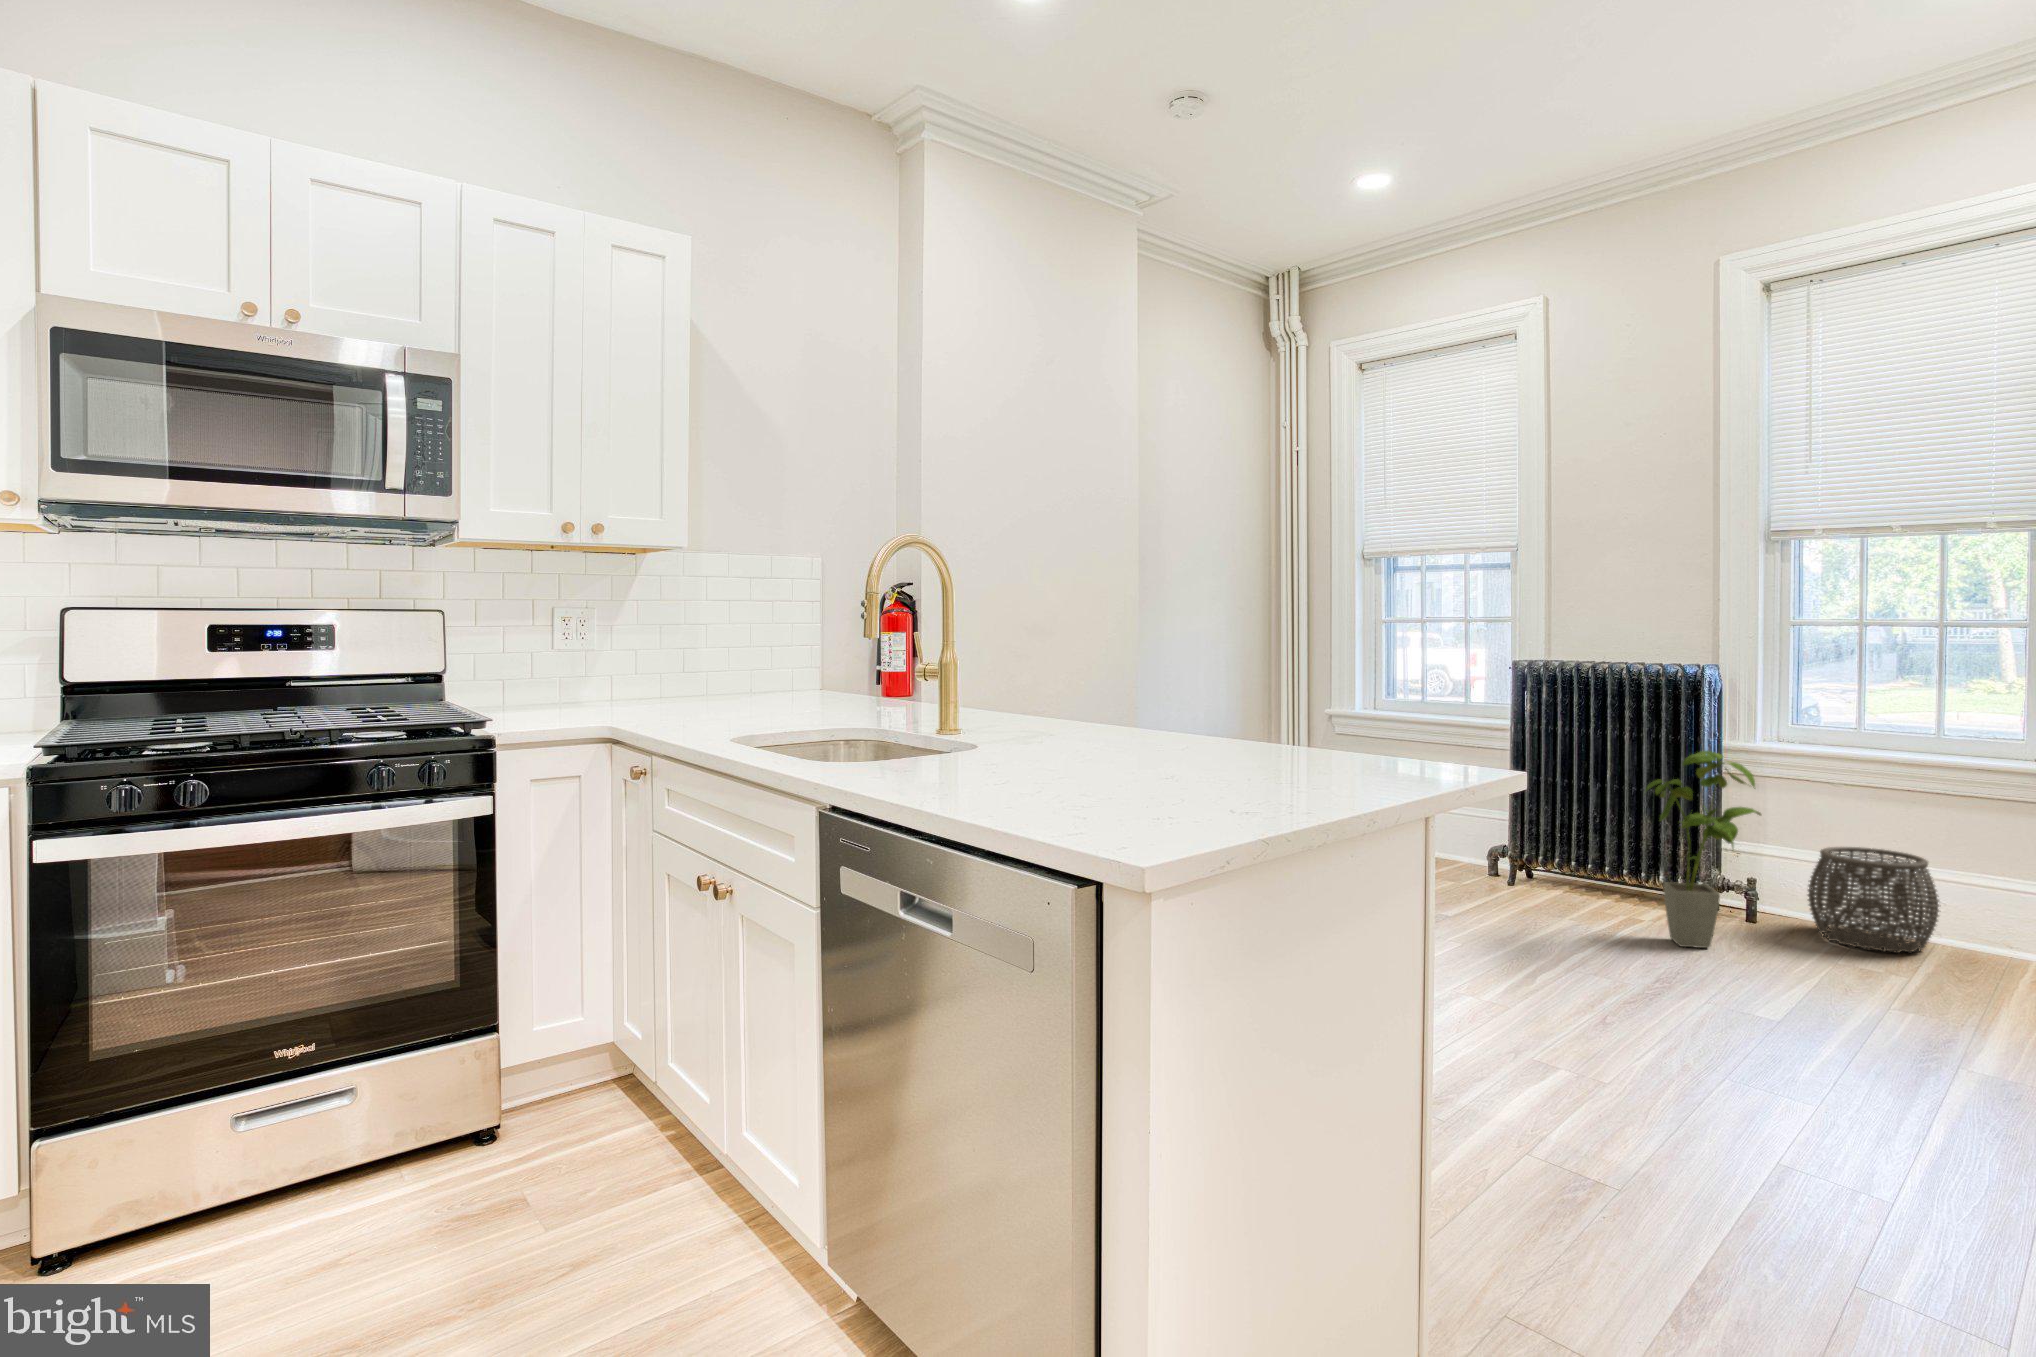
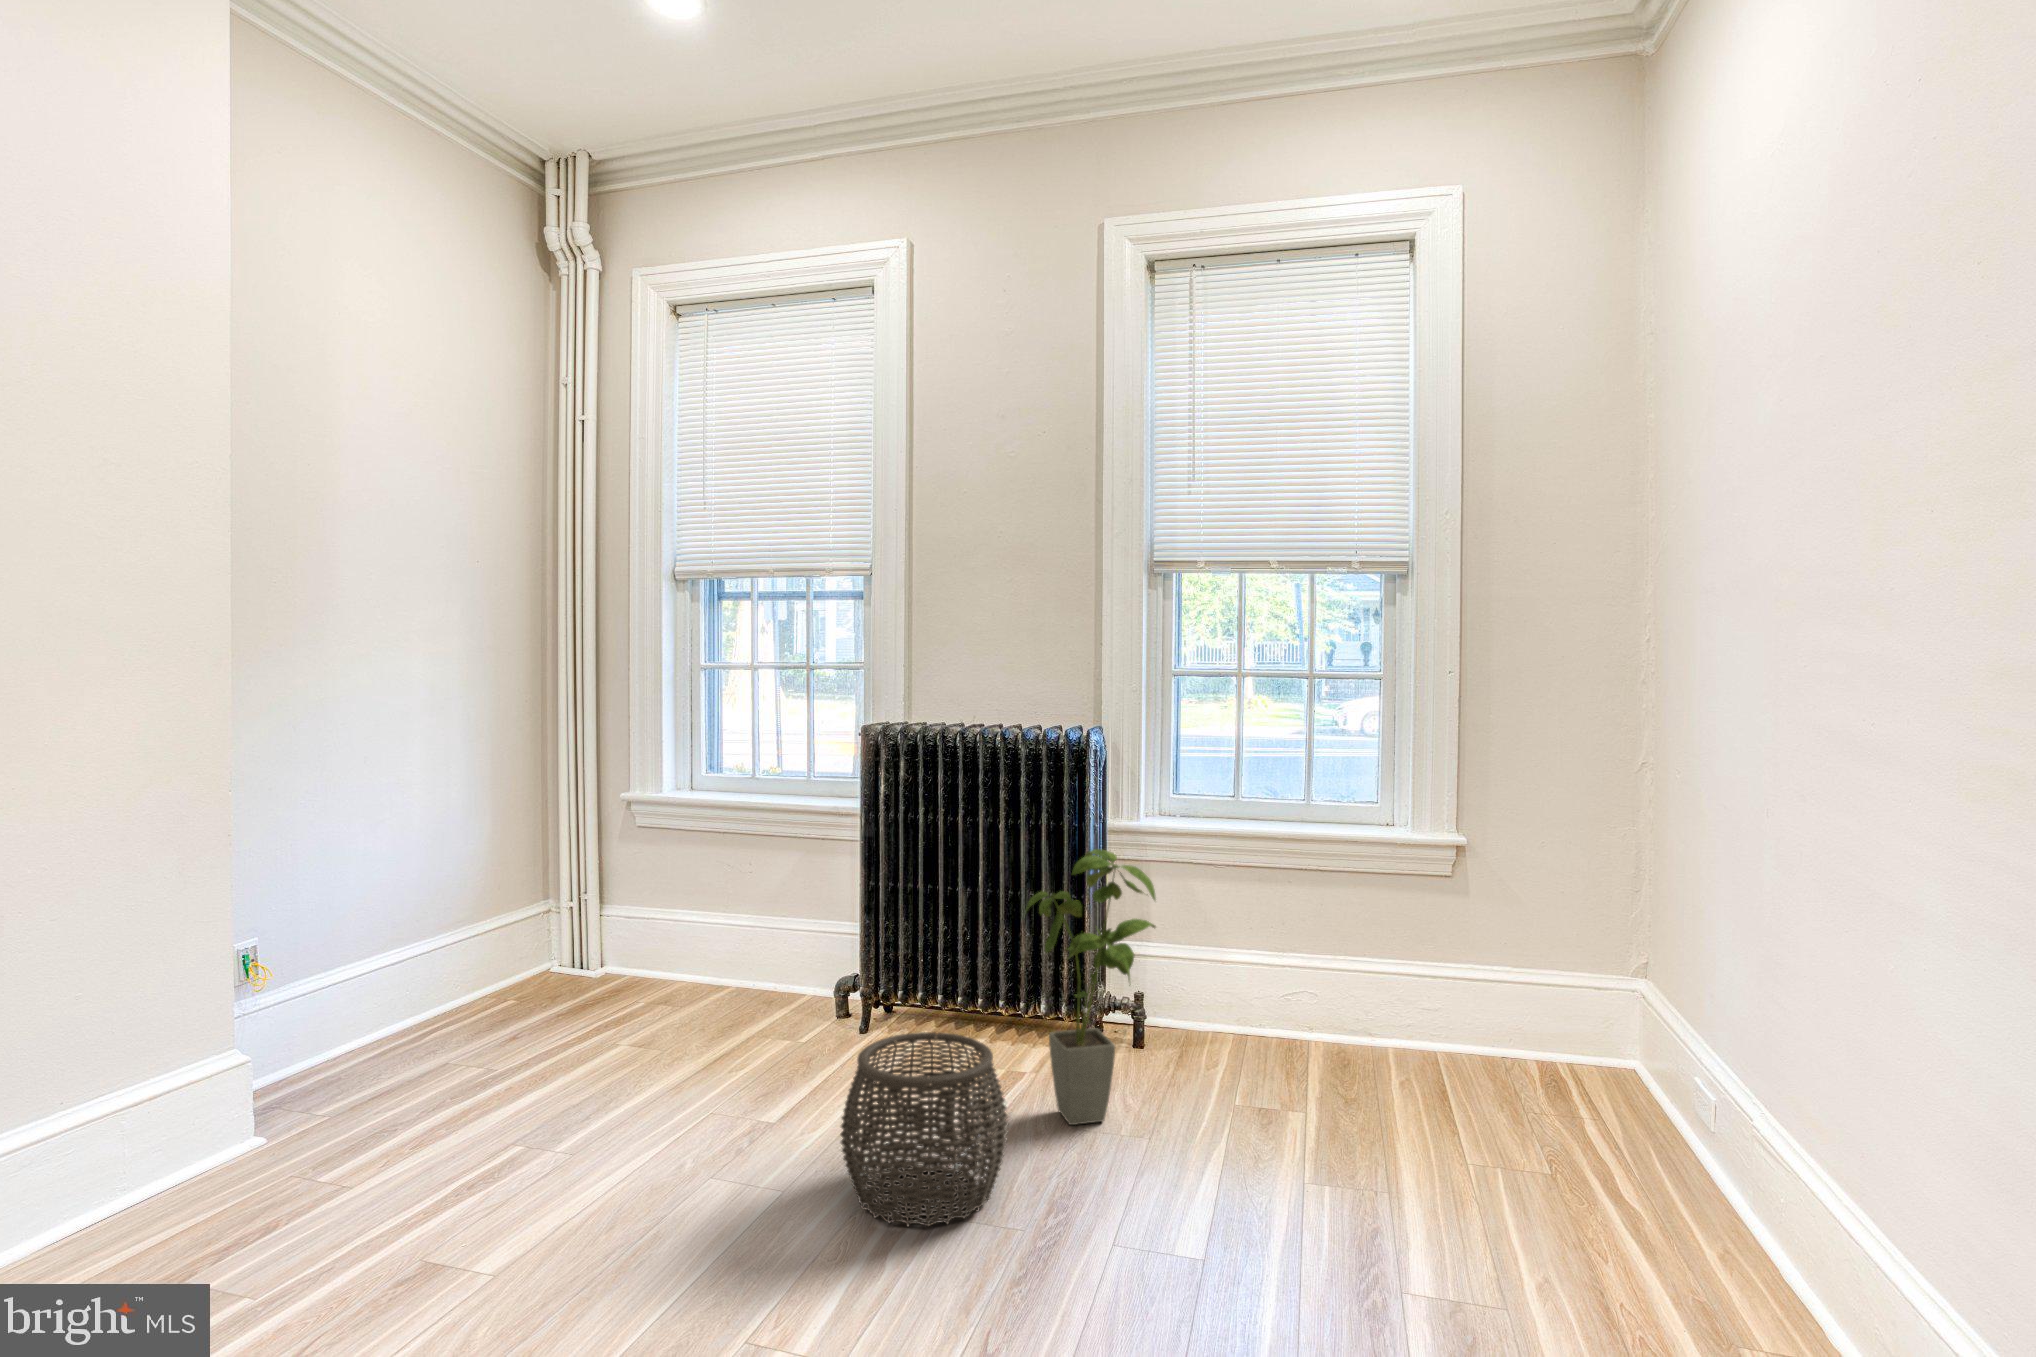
woven basket: present [1808,847,1939,953] -> present [840,1032,1008,1226]

